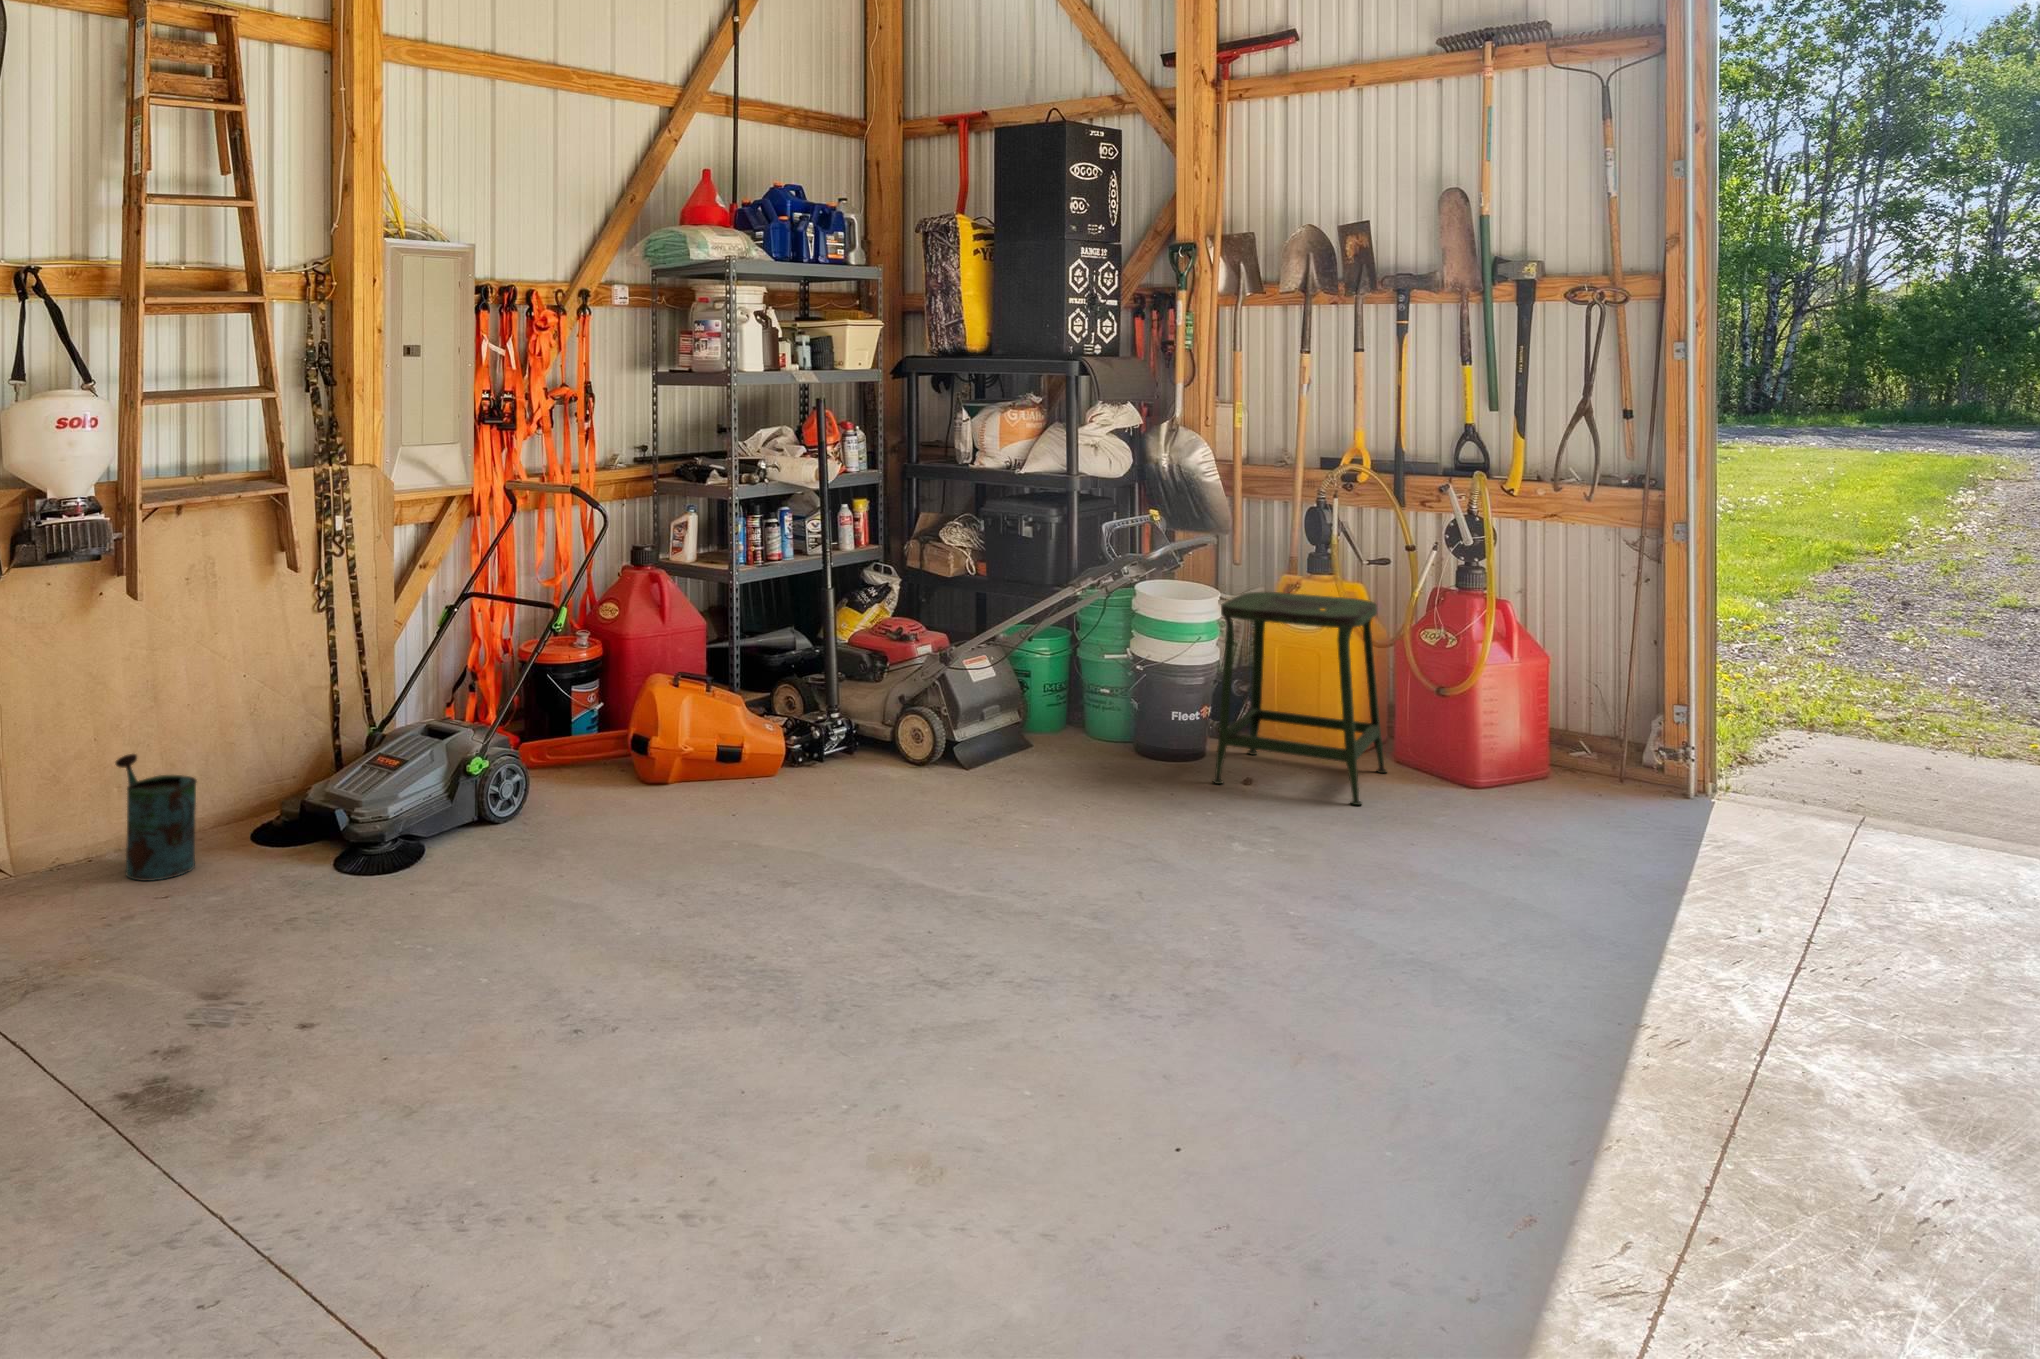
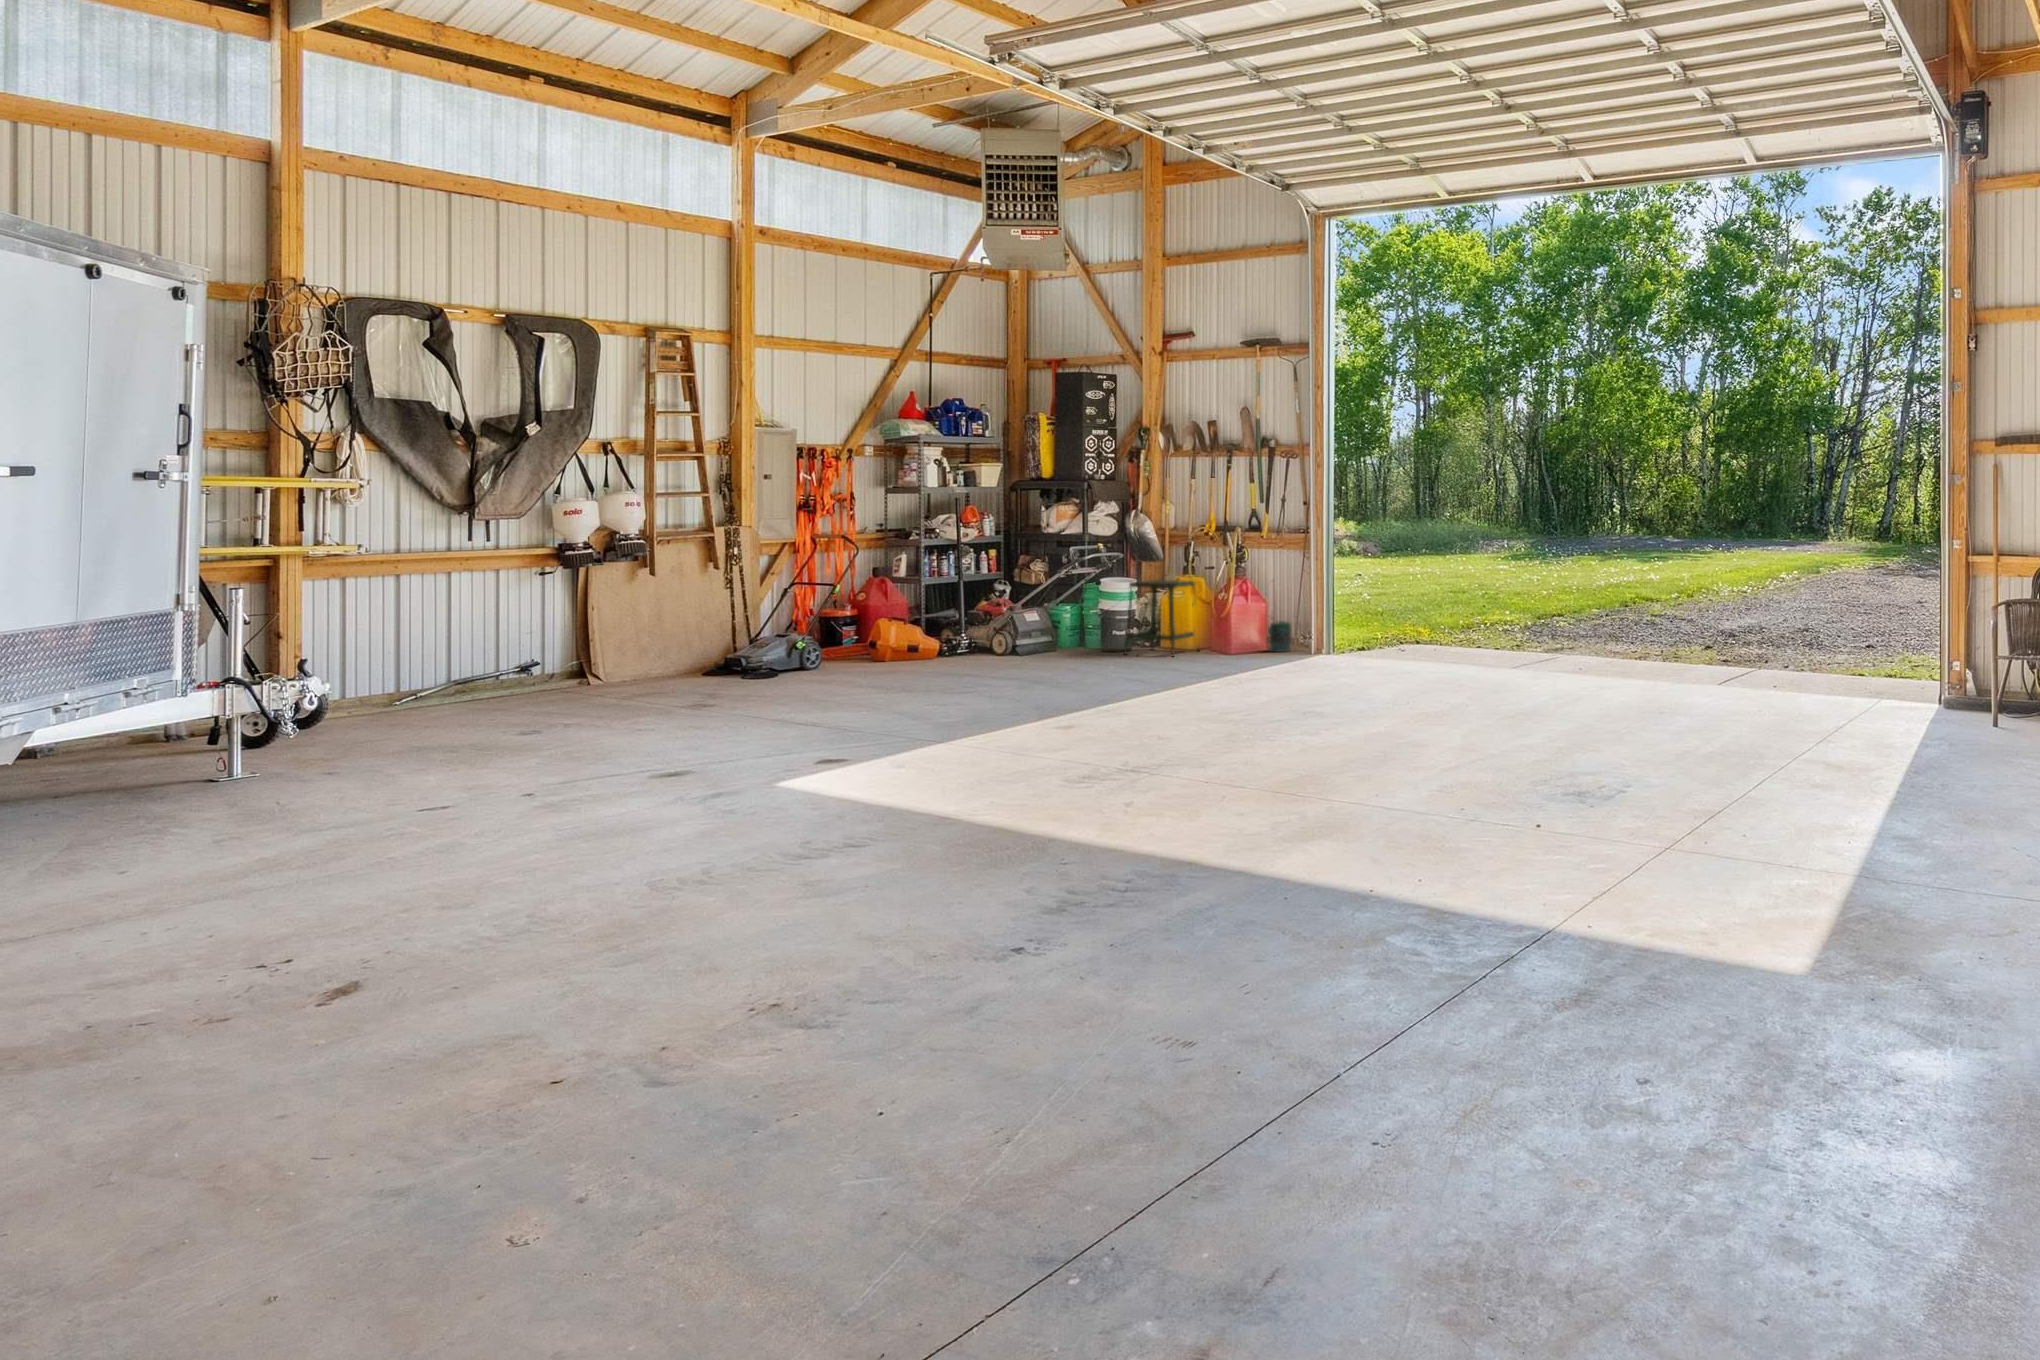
watering can: present [116,754,197,881] -> present [1268,621,1291,652]

